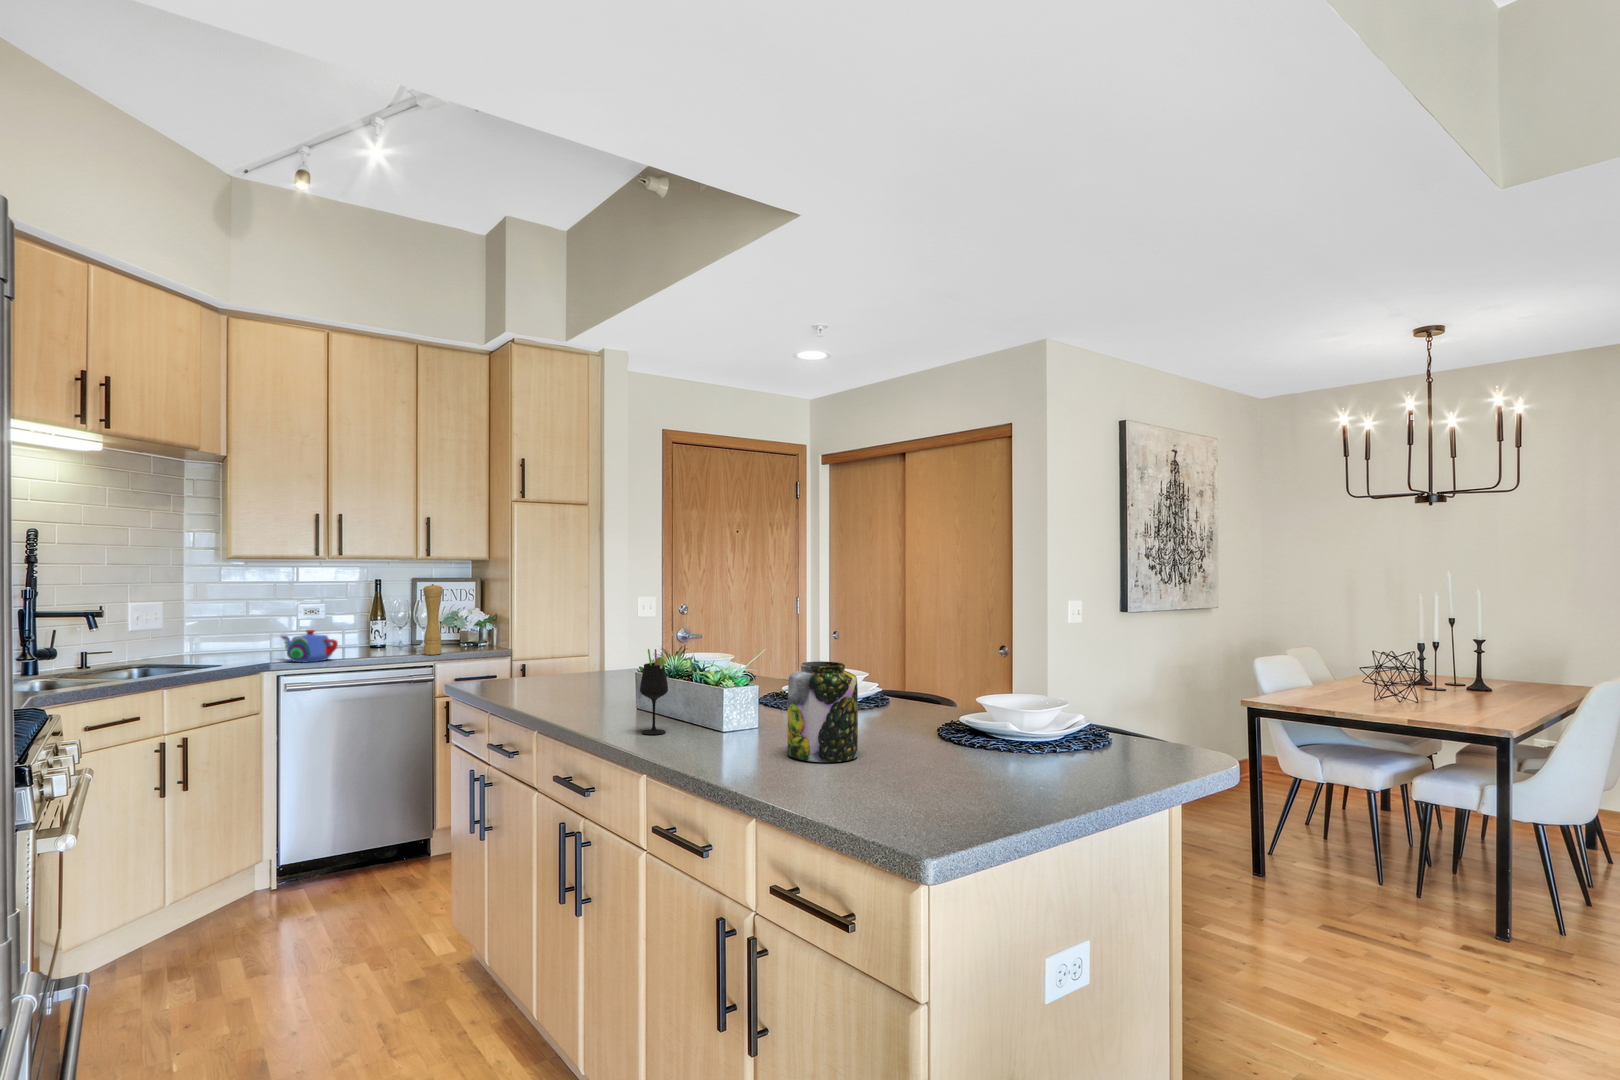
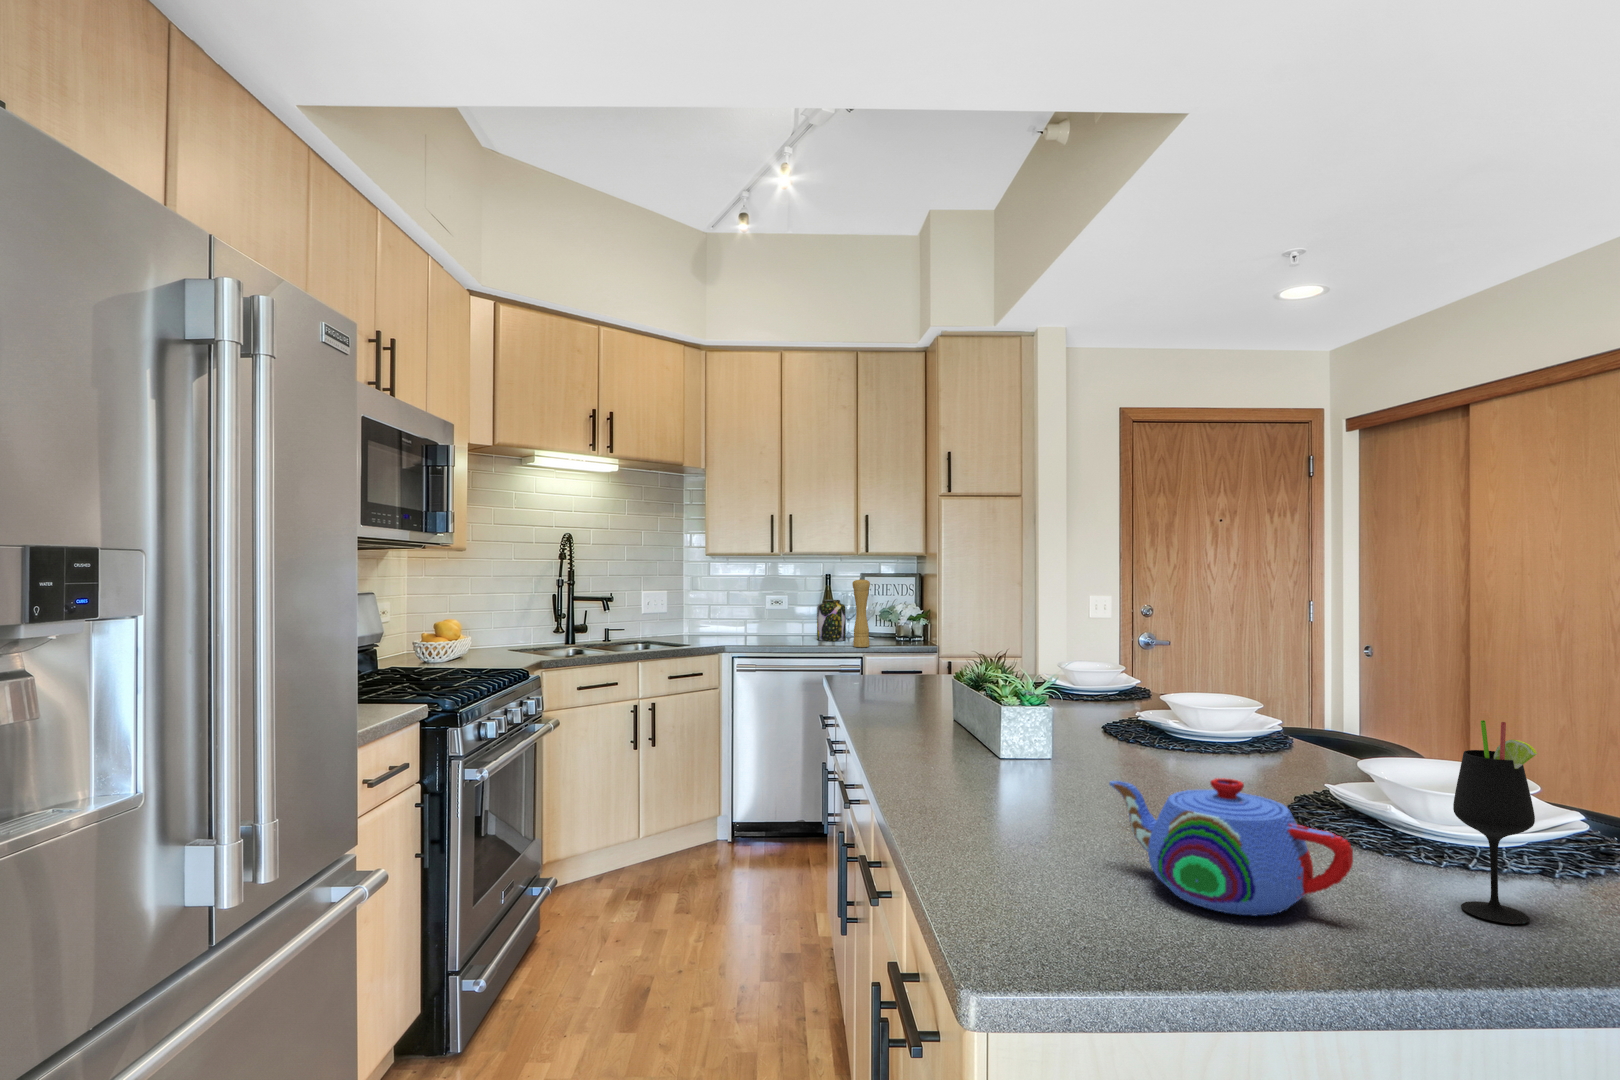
teapot: present [281,630,338,662] -> present [1109,778,1353,916]
wine glass: present [640,649,668,734] -> present [1453,720,1537,924]
jar: present [787,661,858,762] -> present [817,600,846,641]

